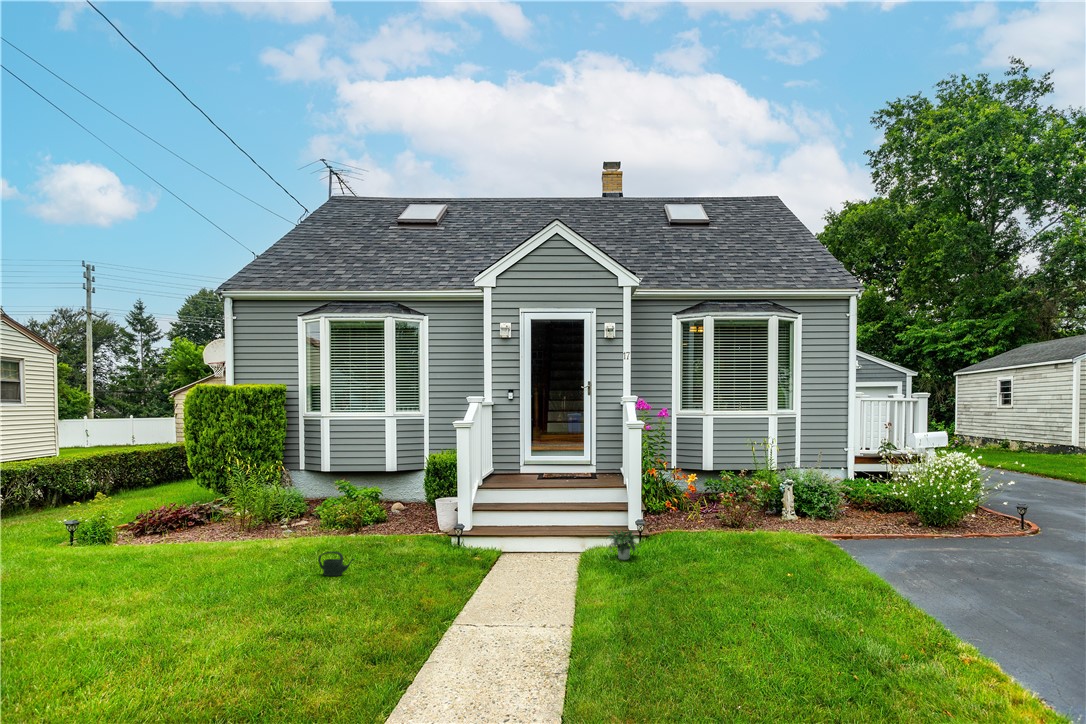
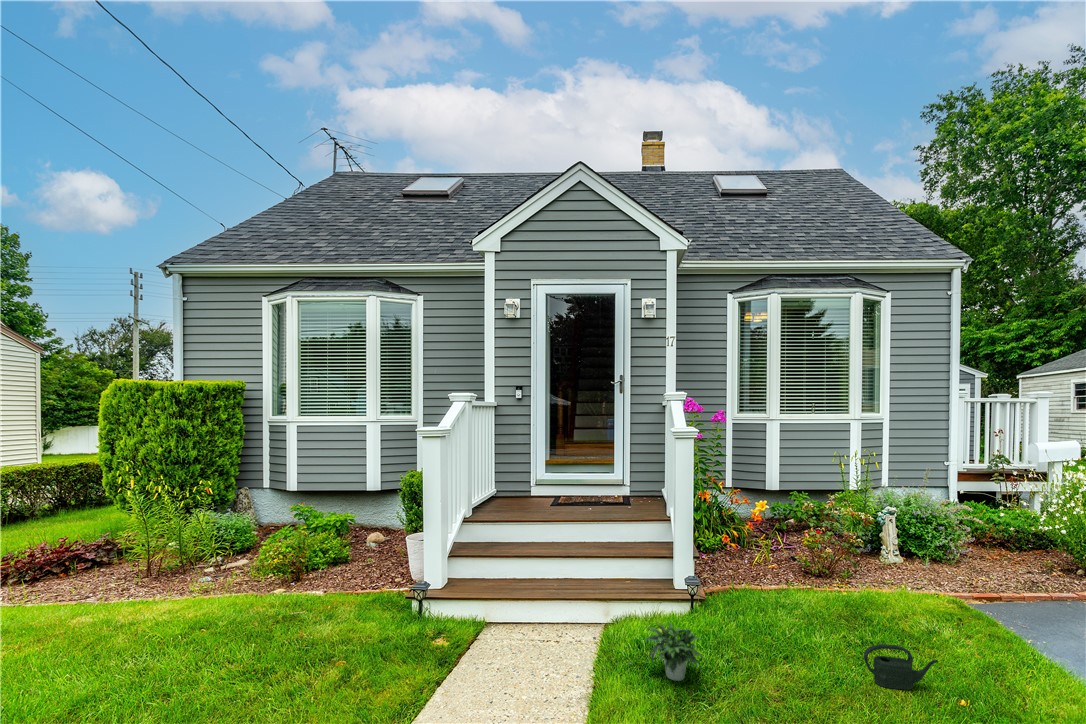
watering can: present [318,551,354,576] -> present [864,644,938,690]

